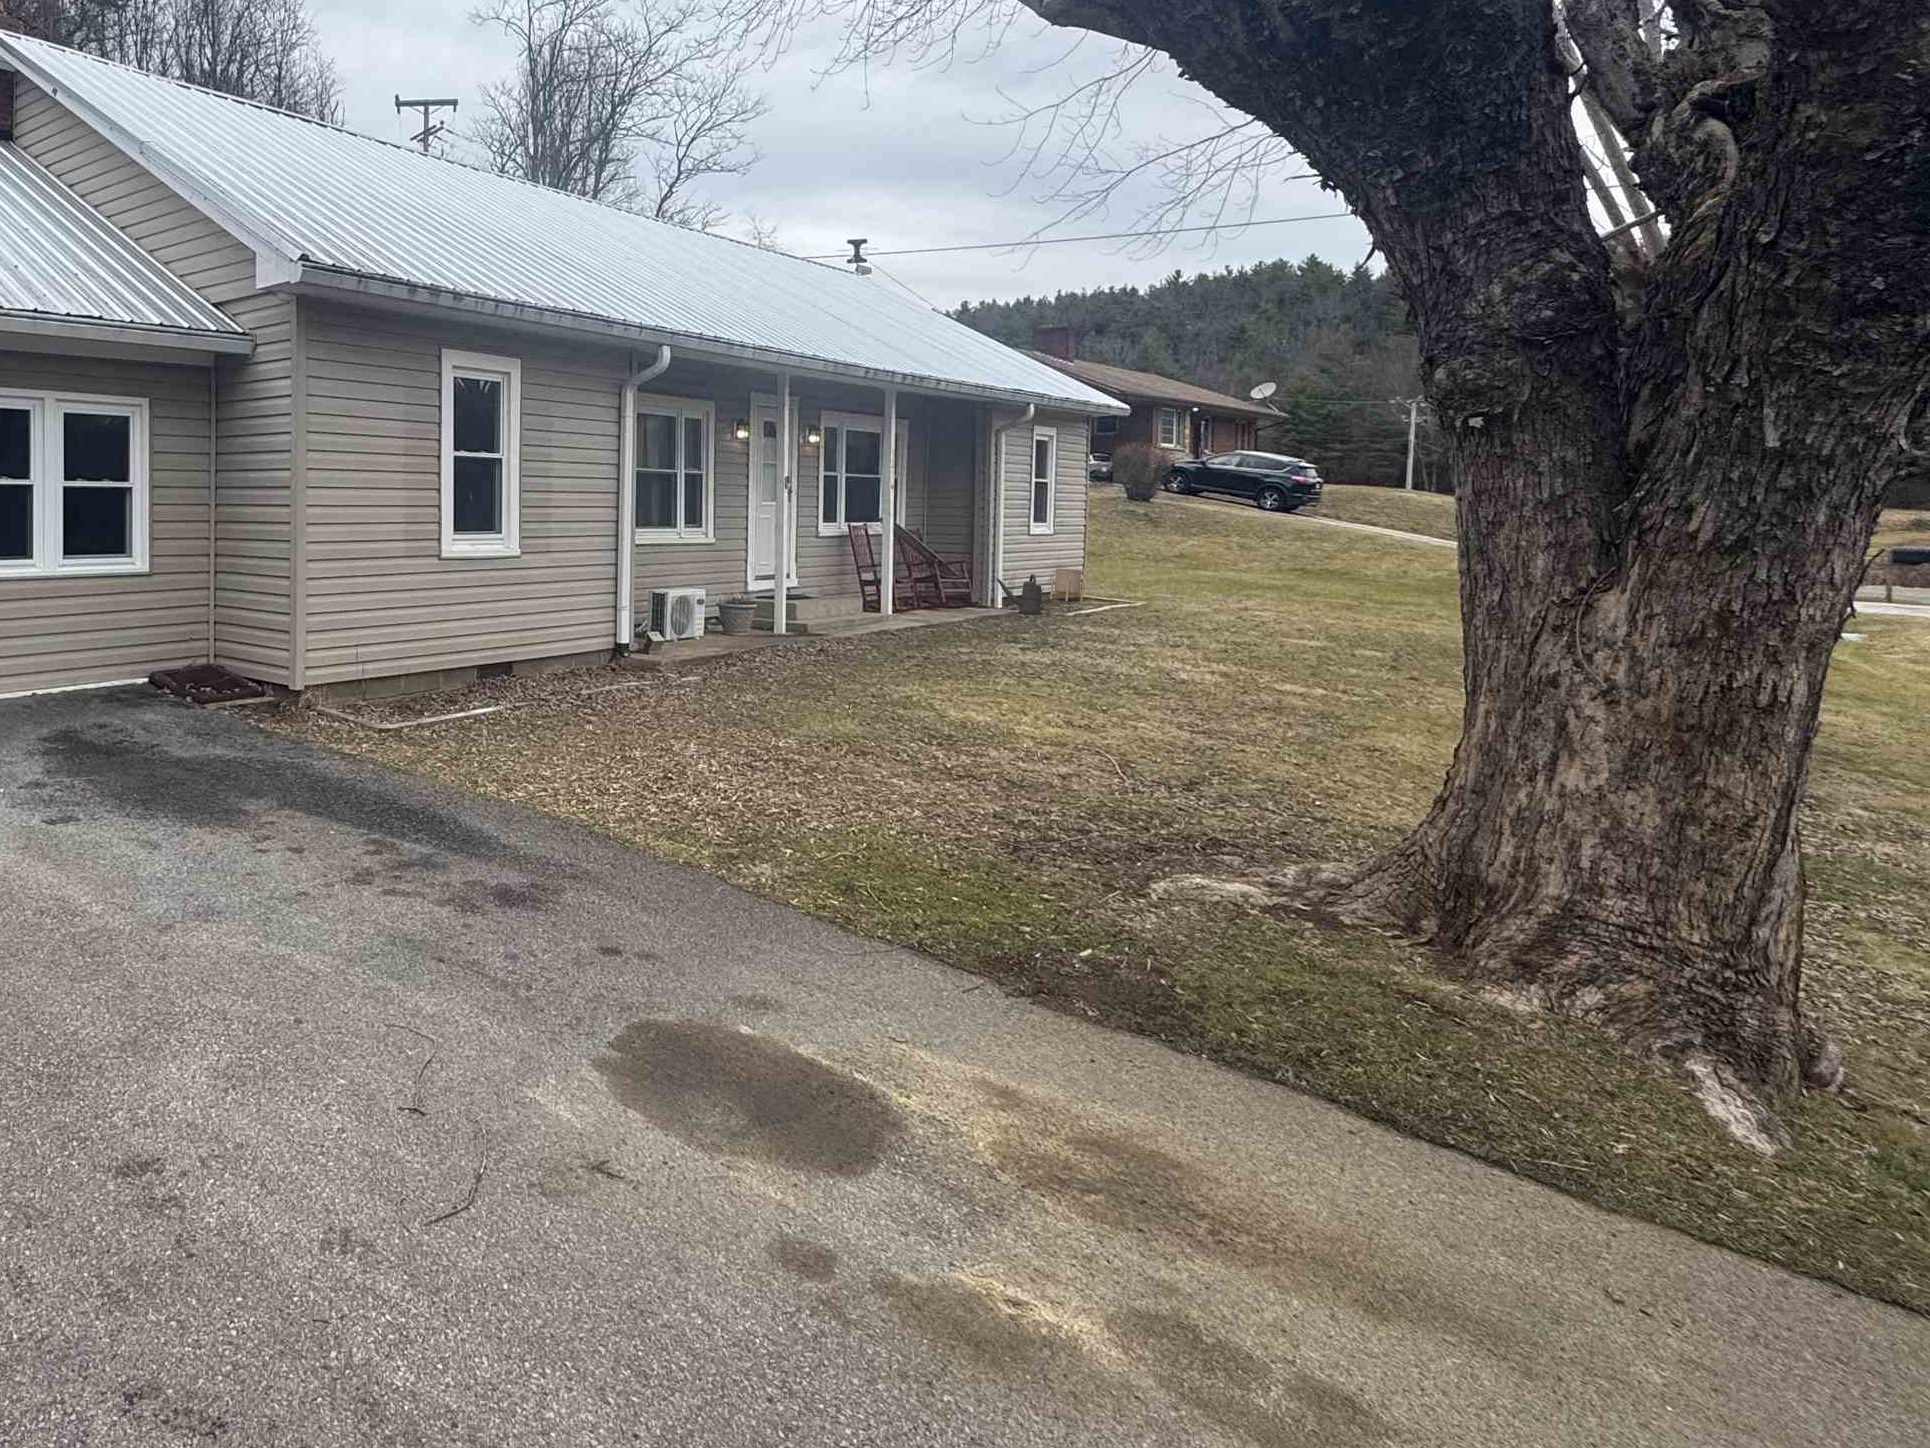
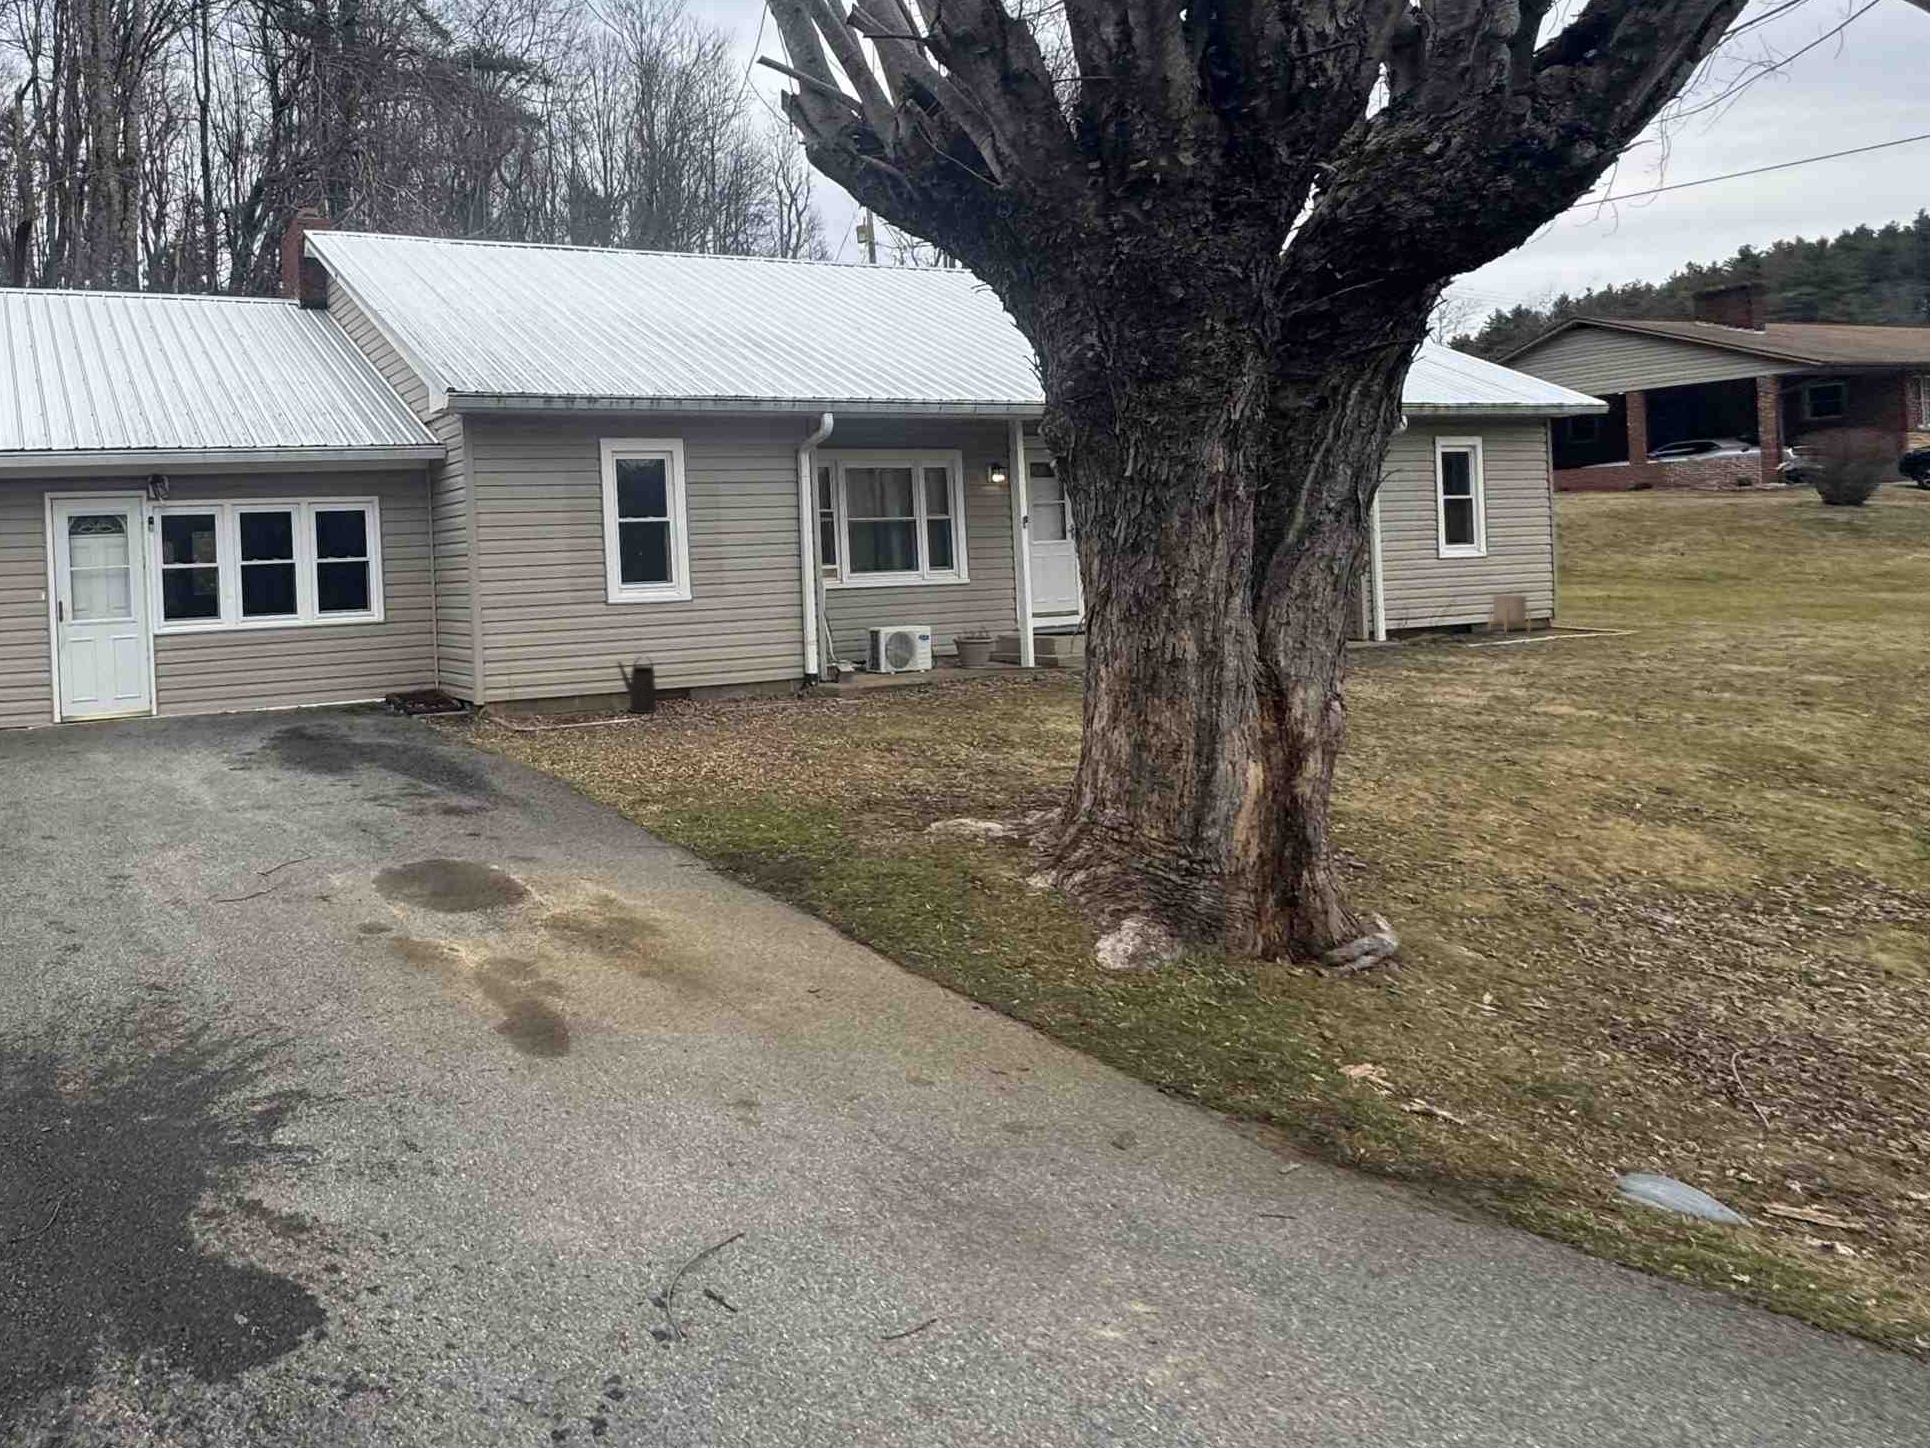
watering can: present [997,574,1049,615] -> present [618,661,657,713]

